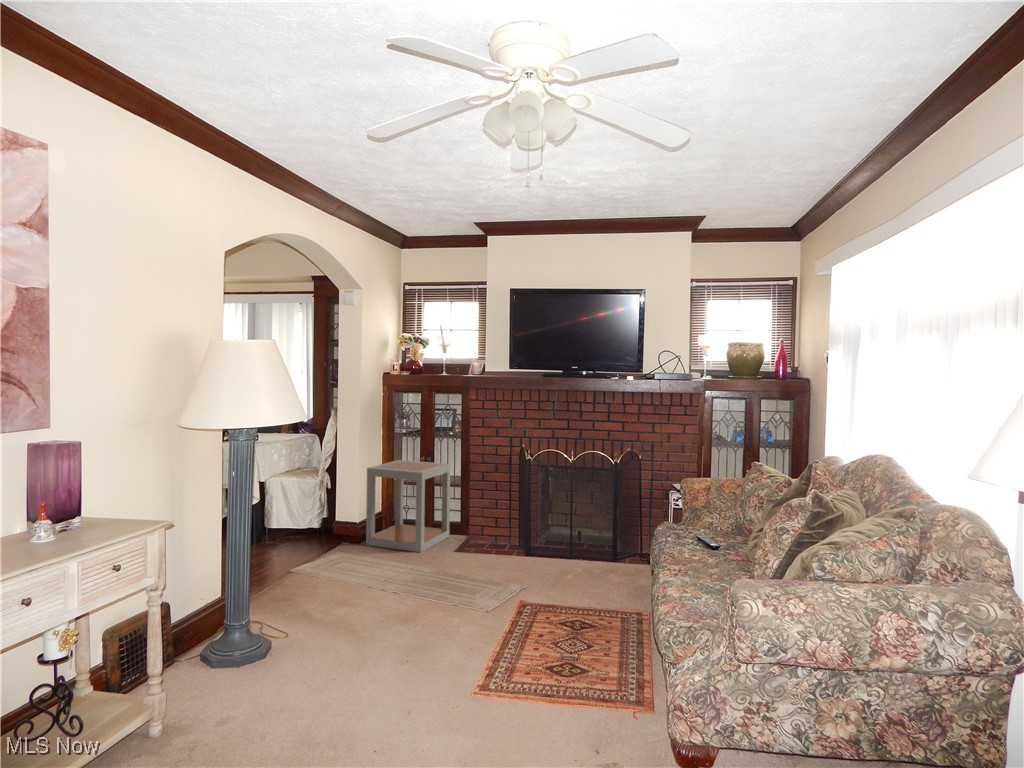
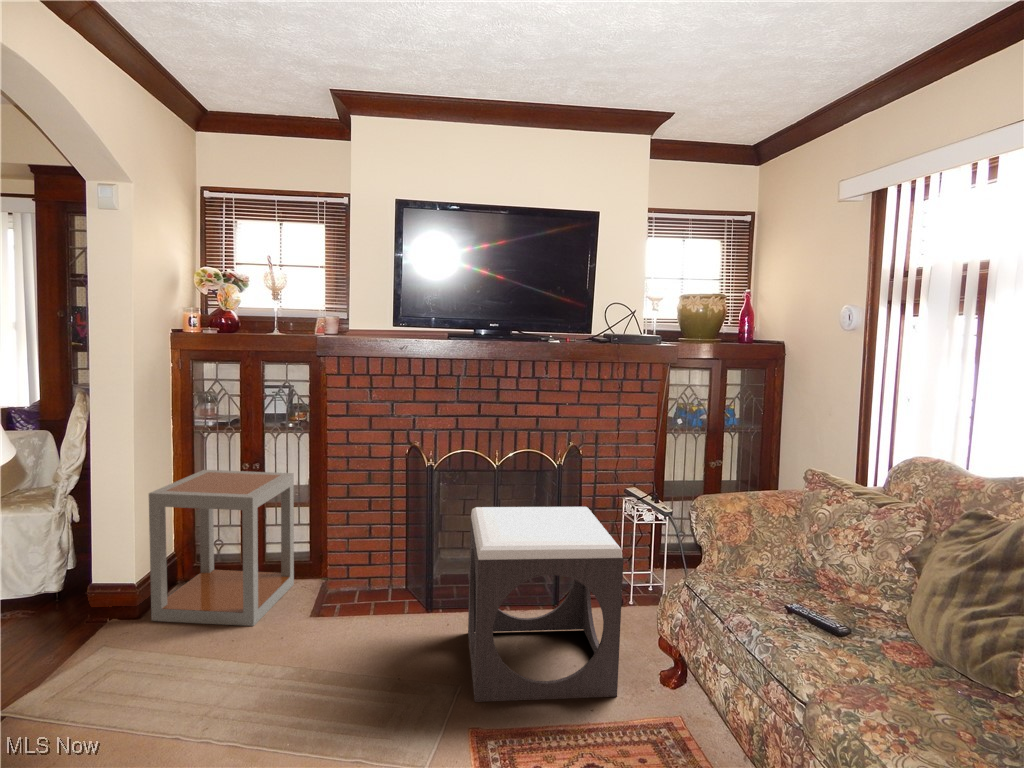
footstool: none [534,484,628,601] -> present [468,507,624,702]

